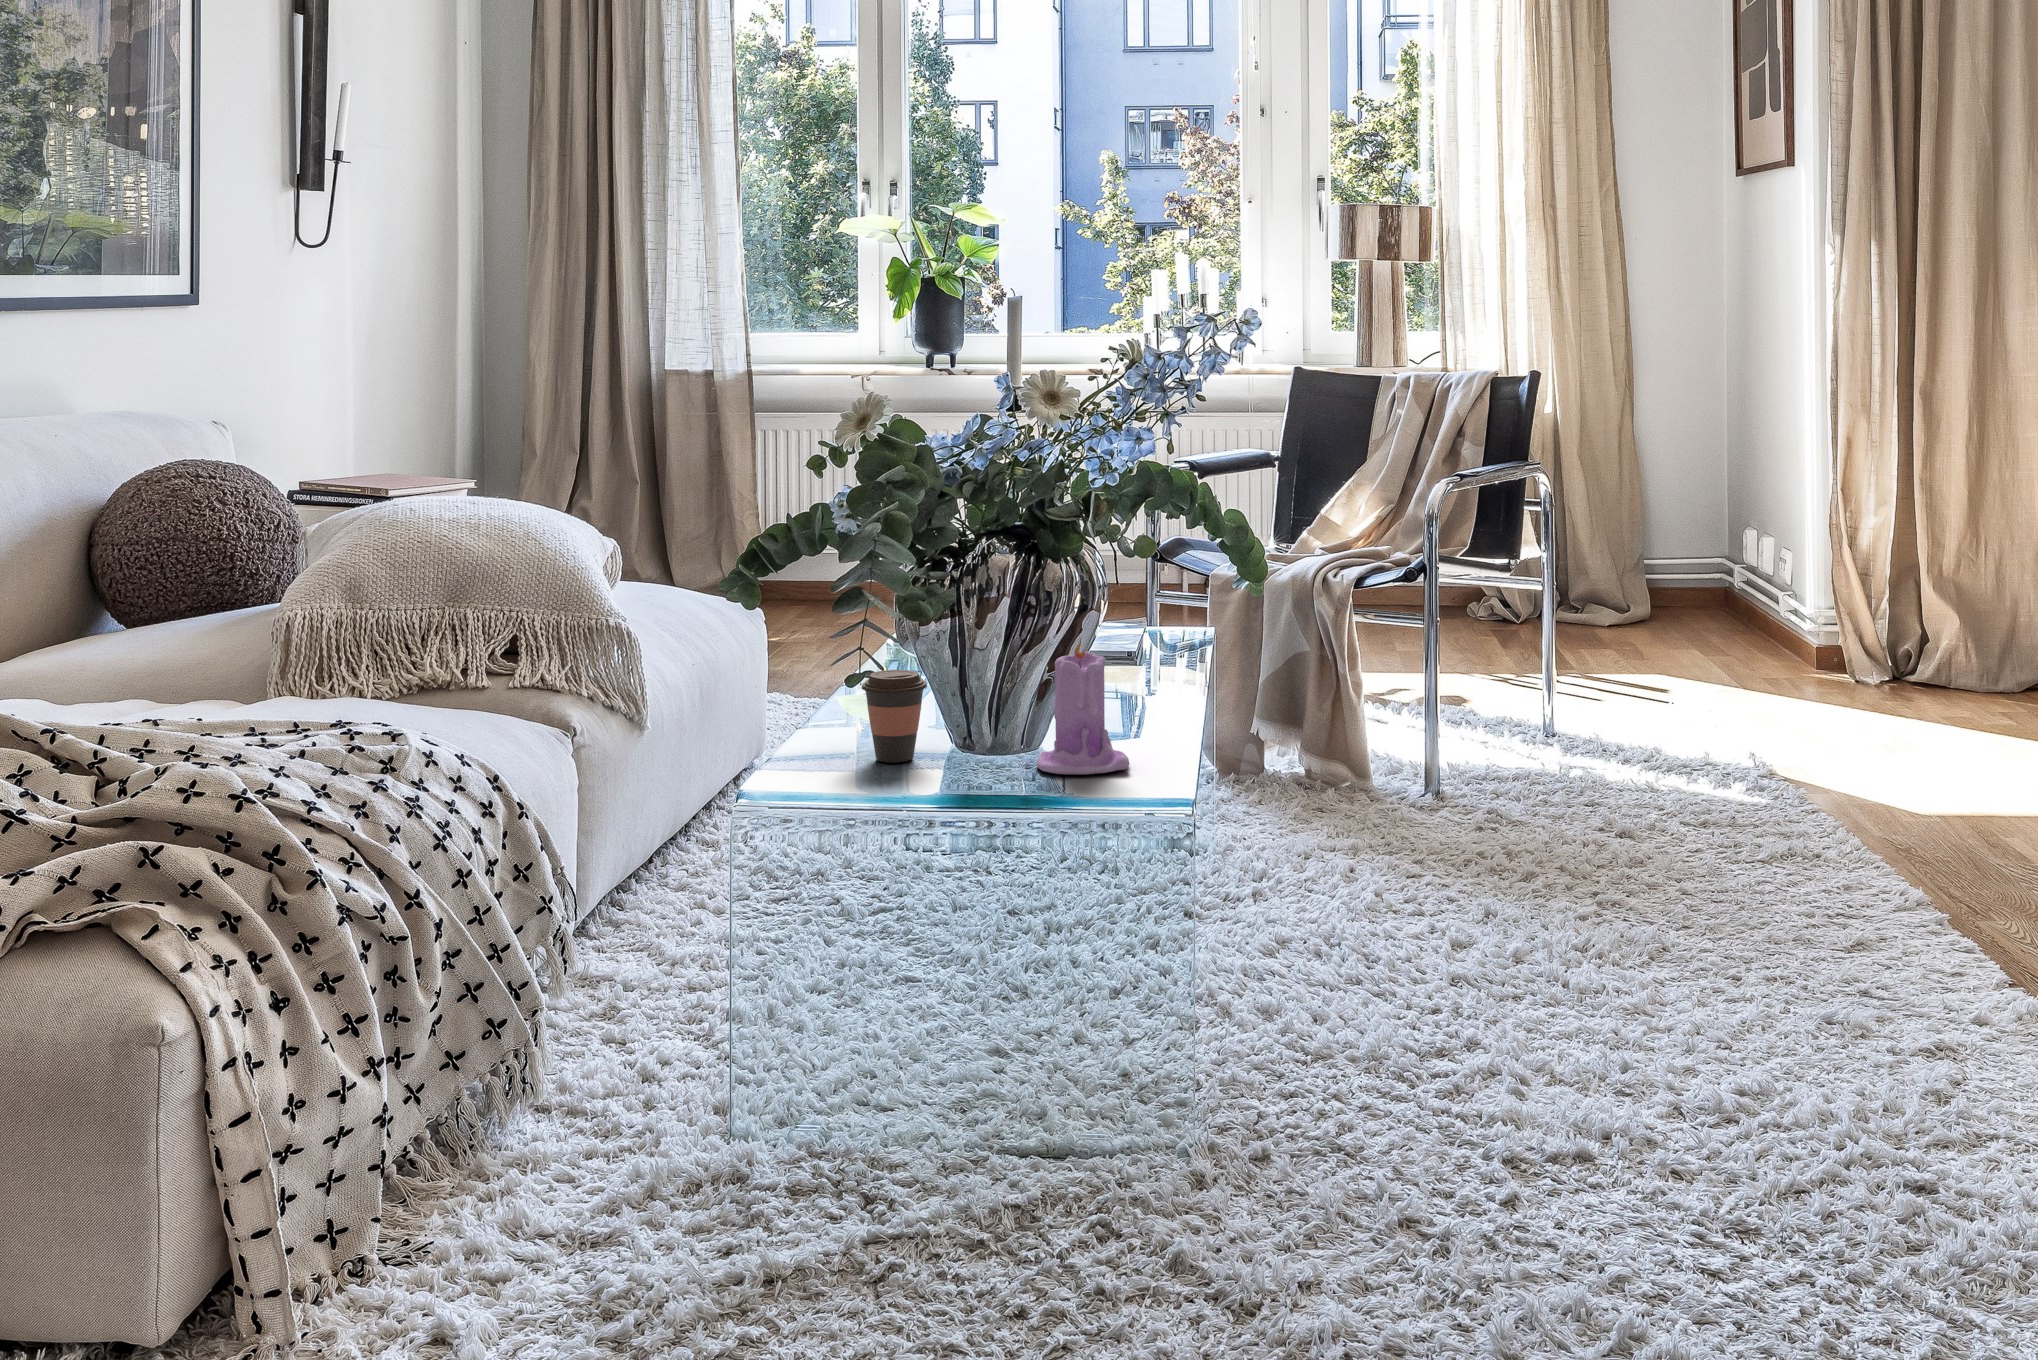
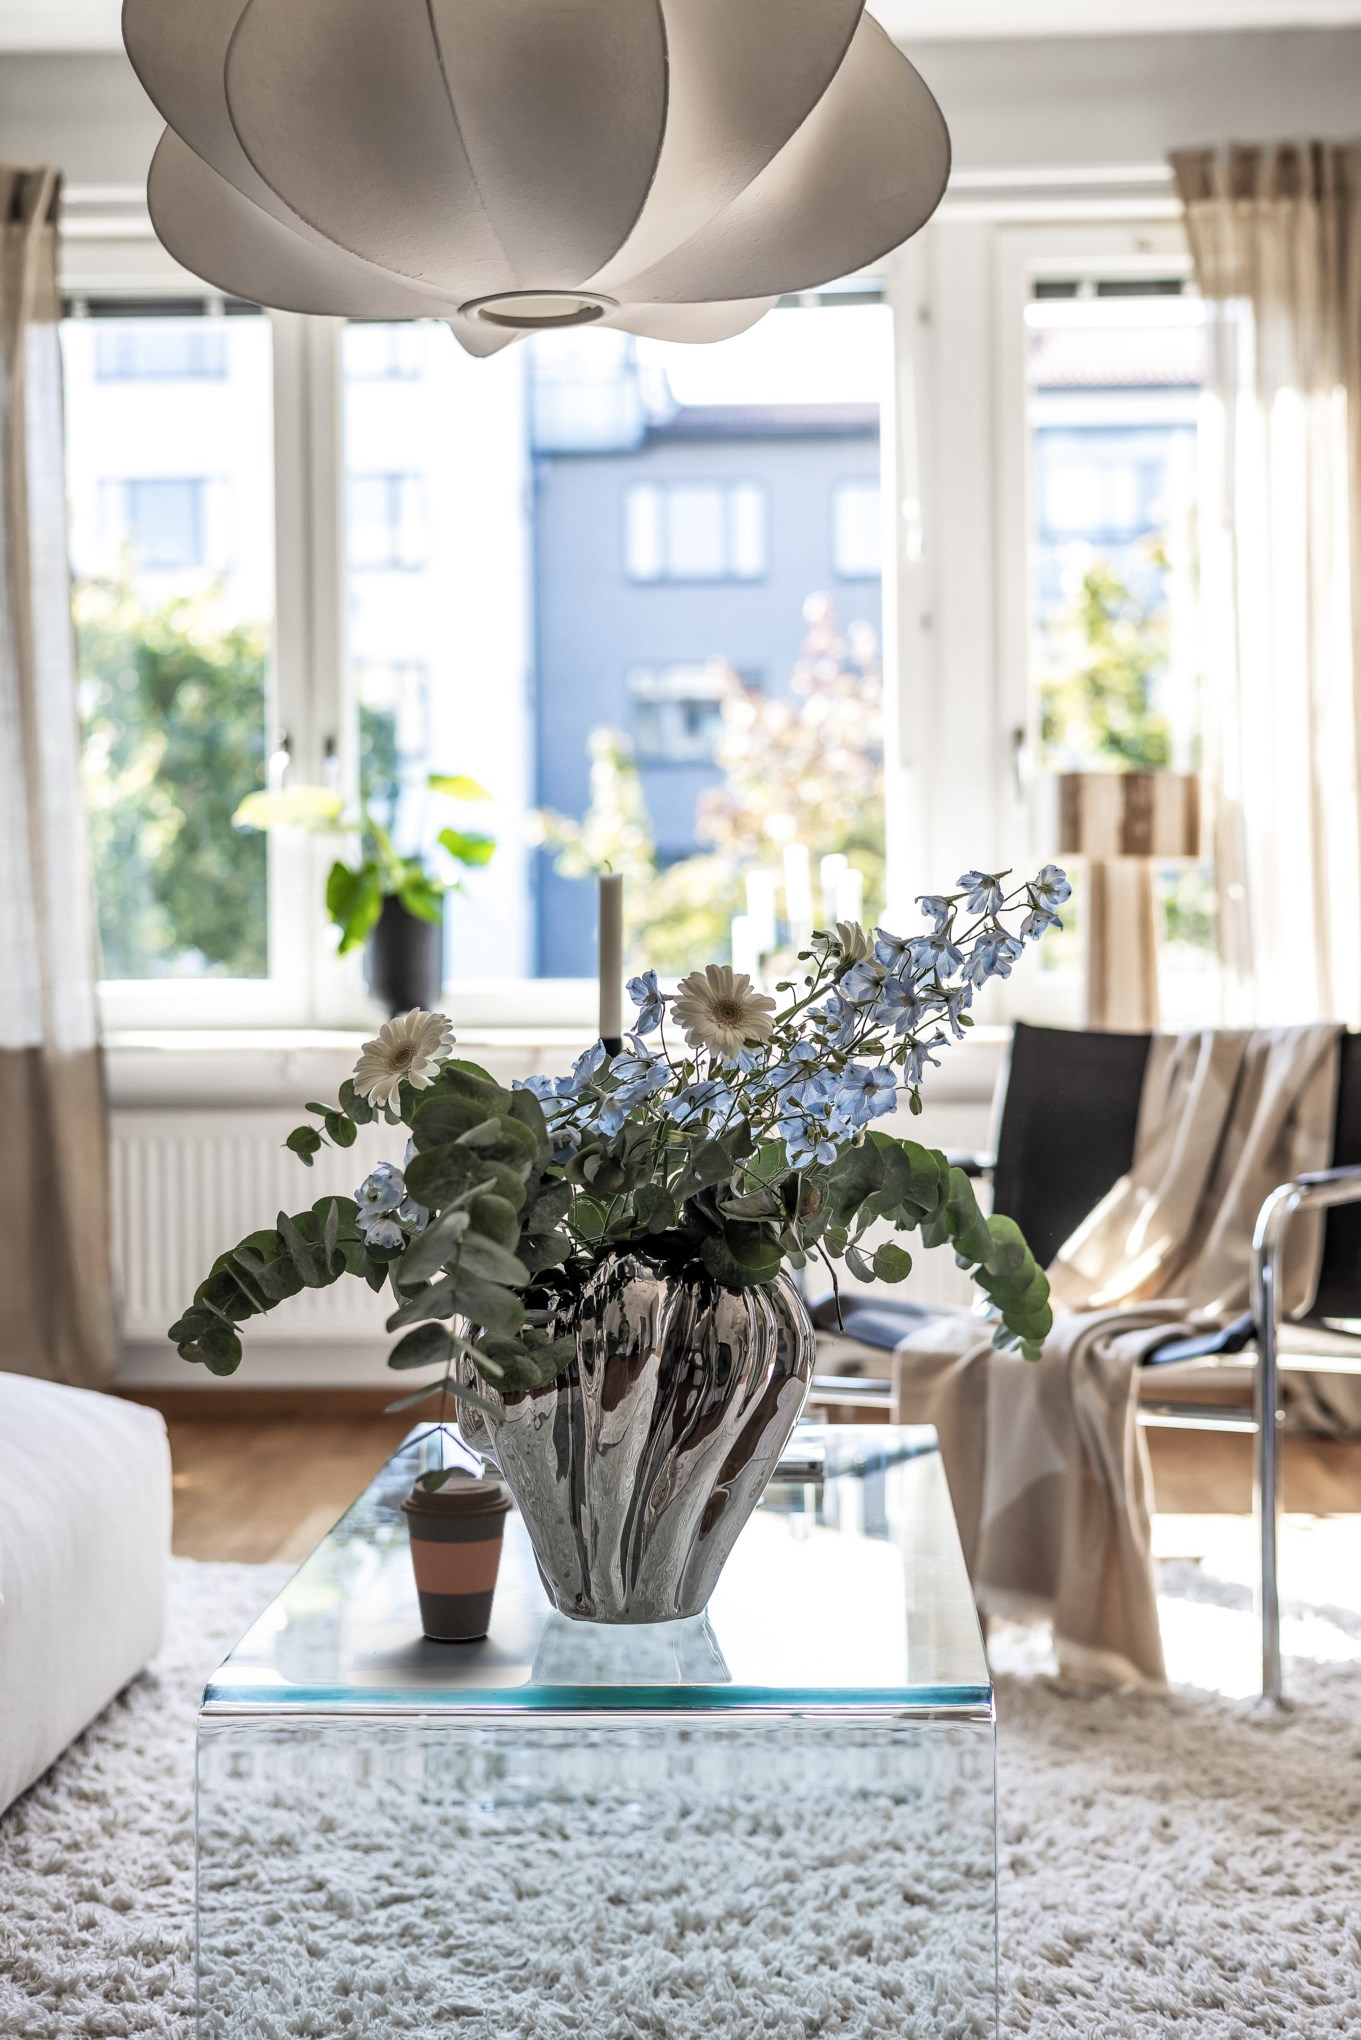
candle: present [1037,637,1129,775] -> none [707,1423,872,1666]

